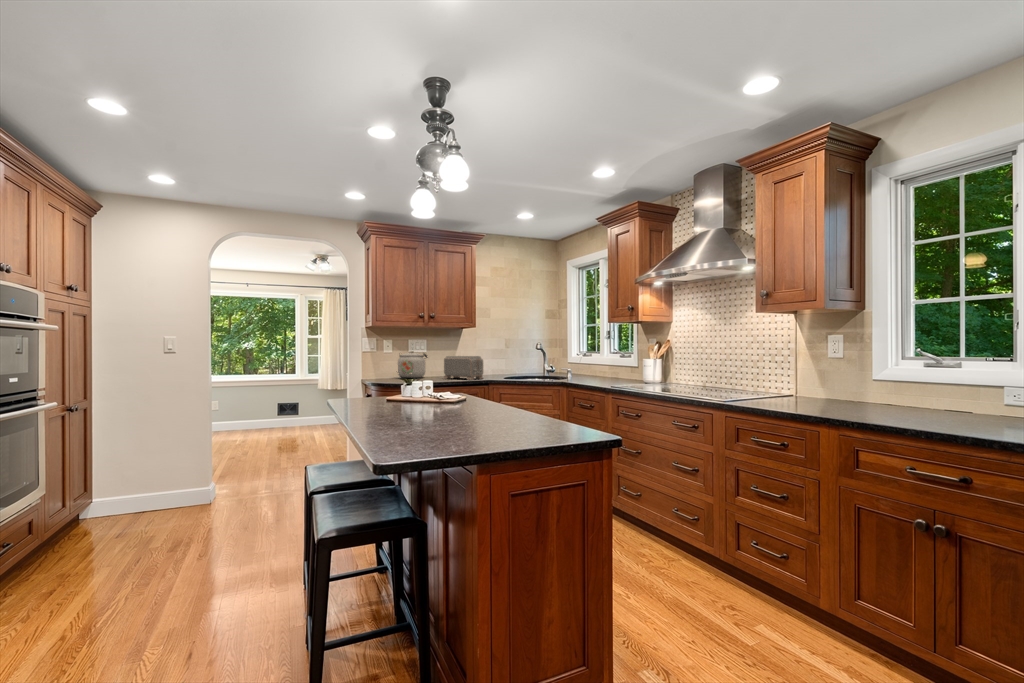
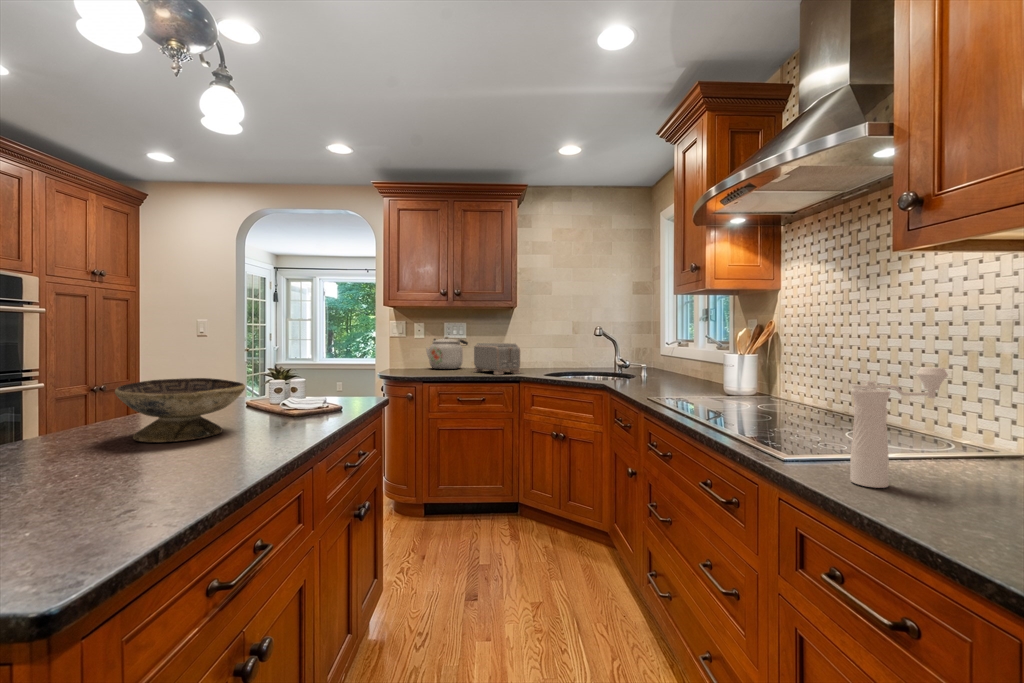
pepper mill: none [748,359,777,404] -> present [850,367,948,488]
decorative bowl: none [399,375,463,409] -> present [115,378,245,442]

